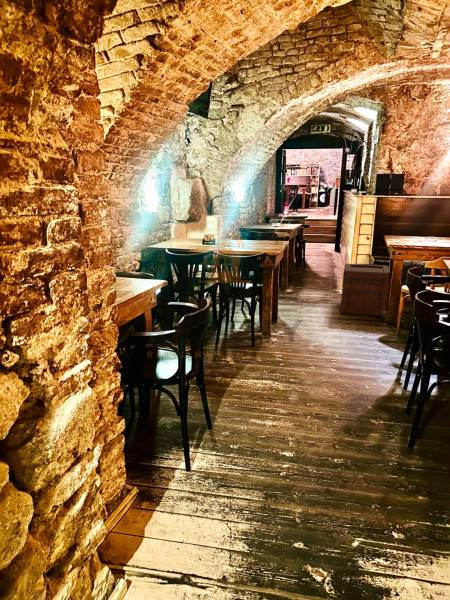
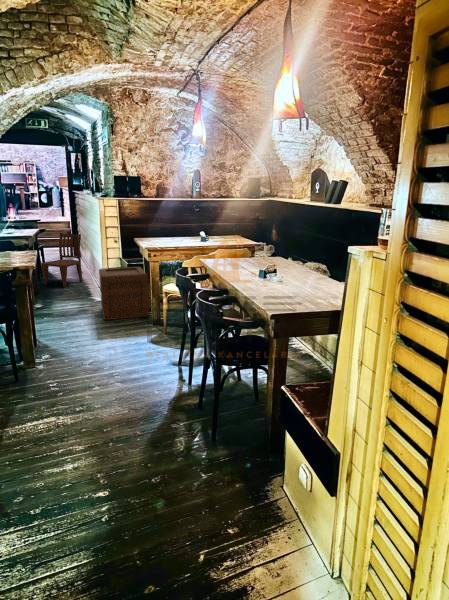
dining chair: none [300,229,339,279] -> present [41,233,82,287]

